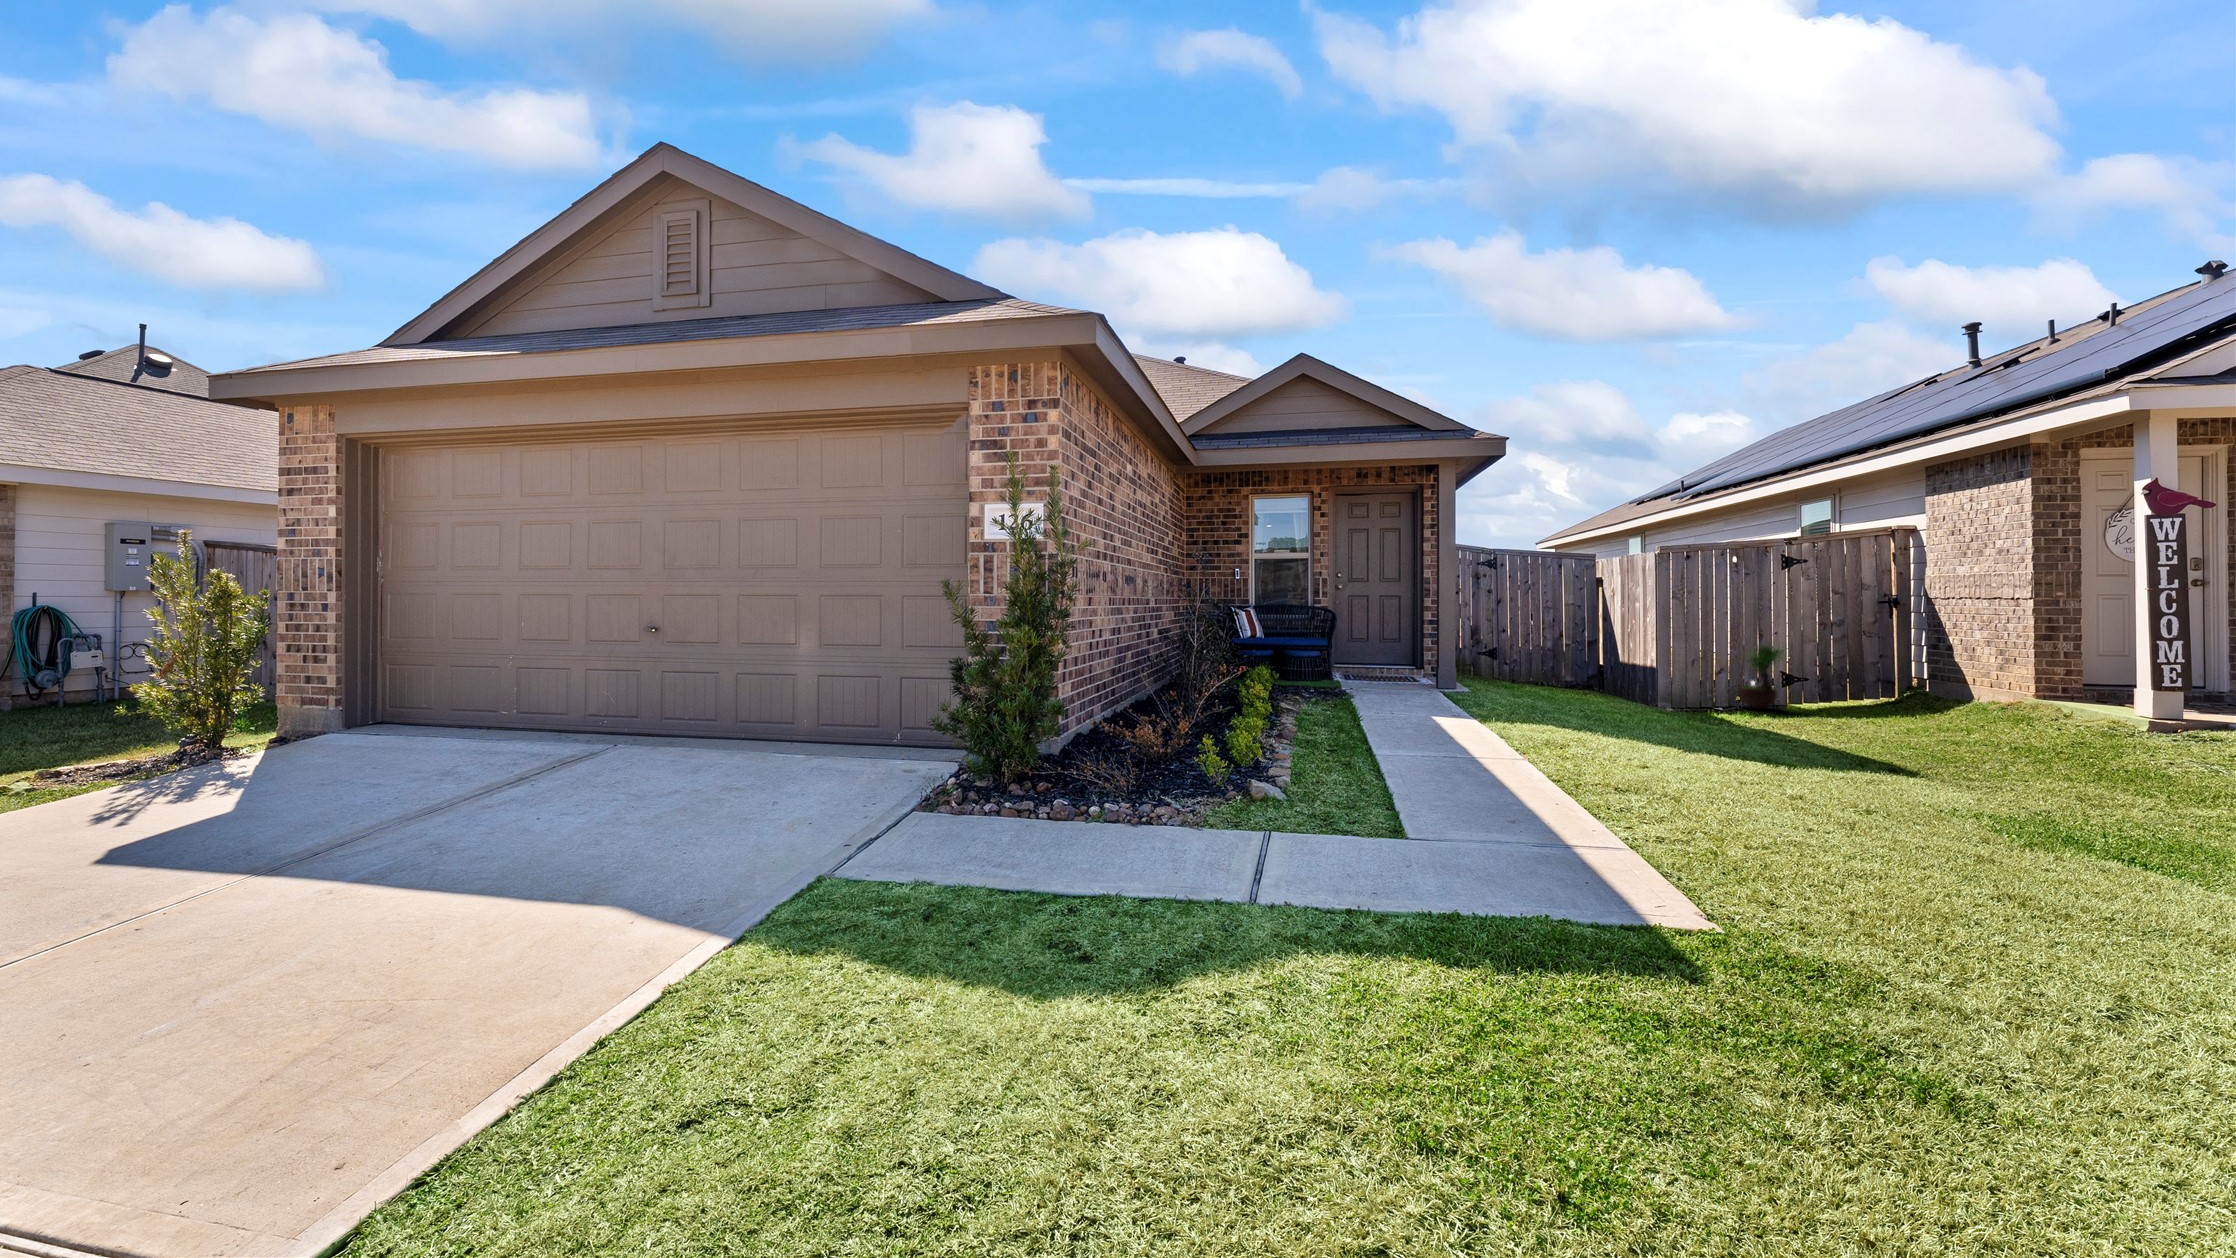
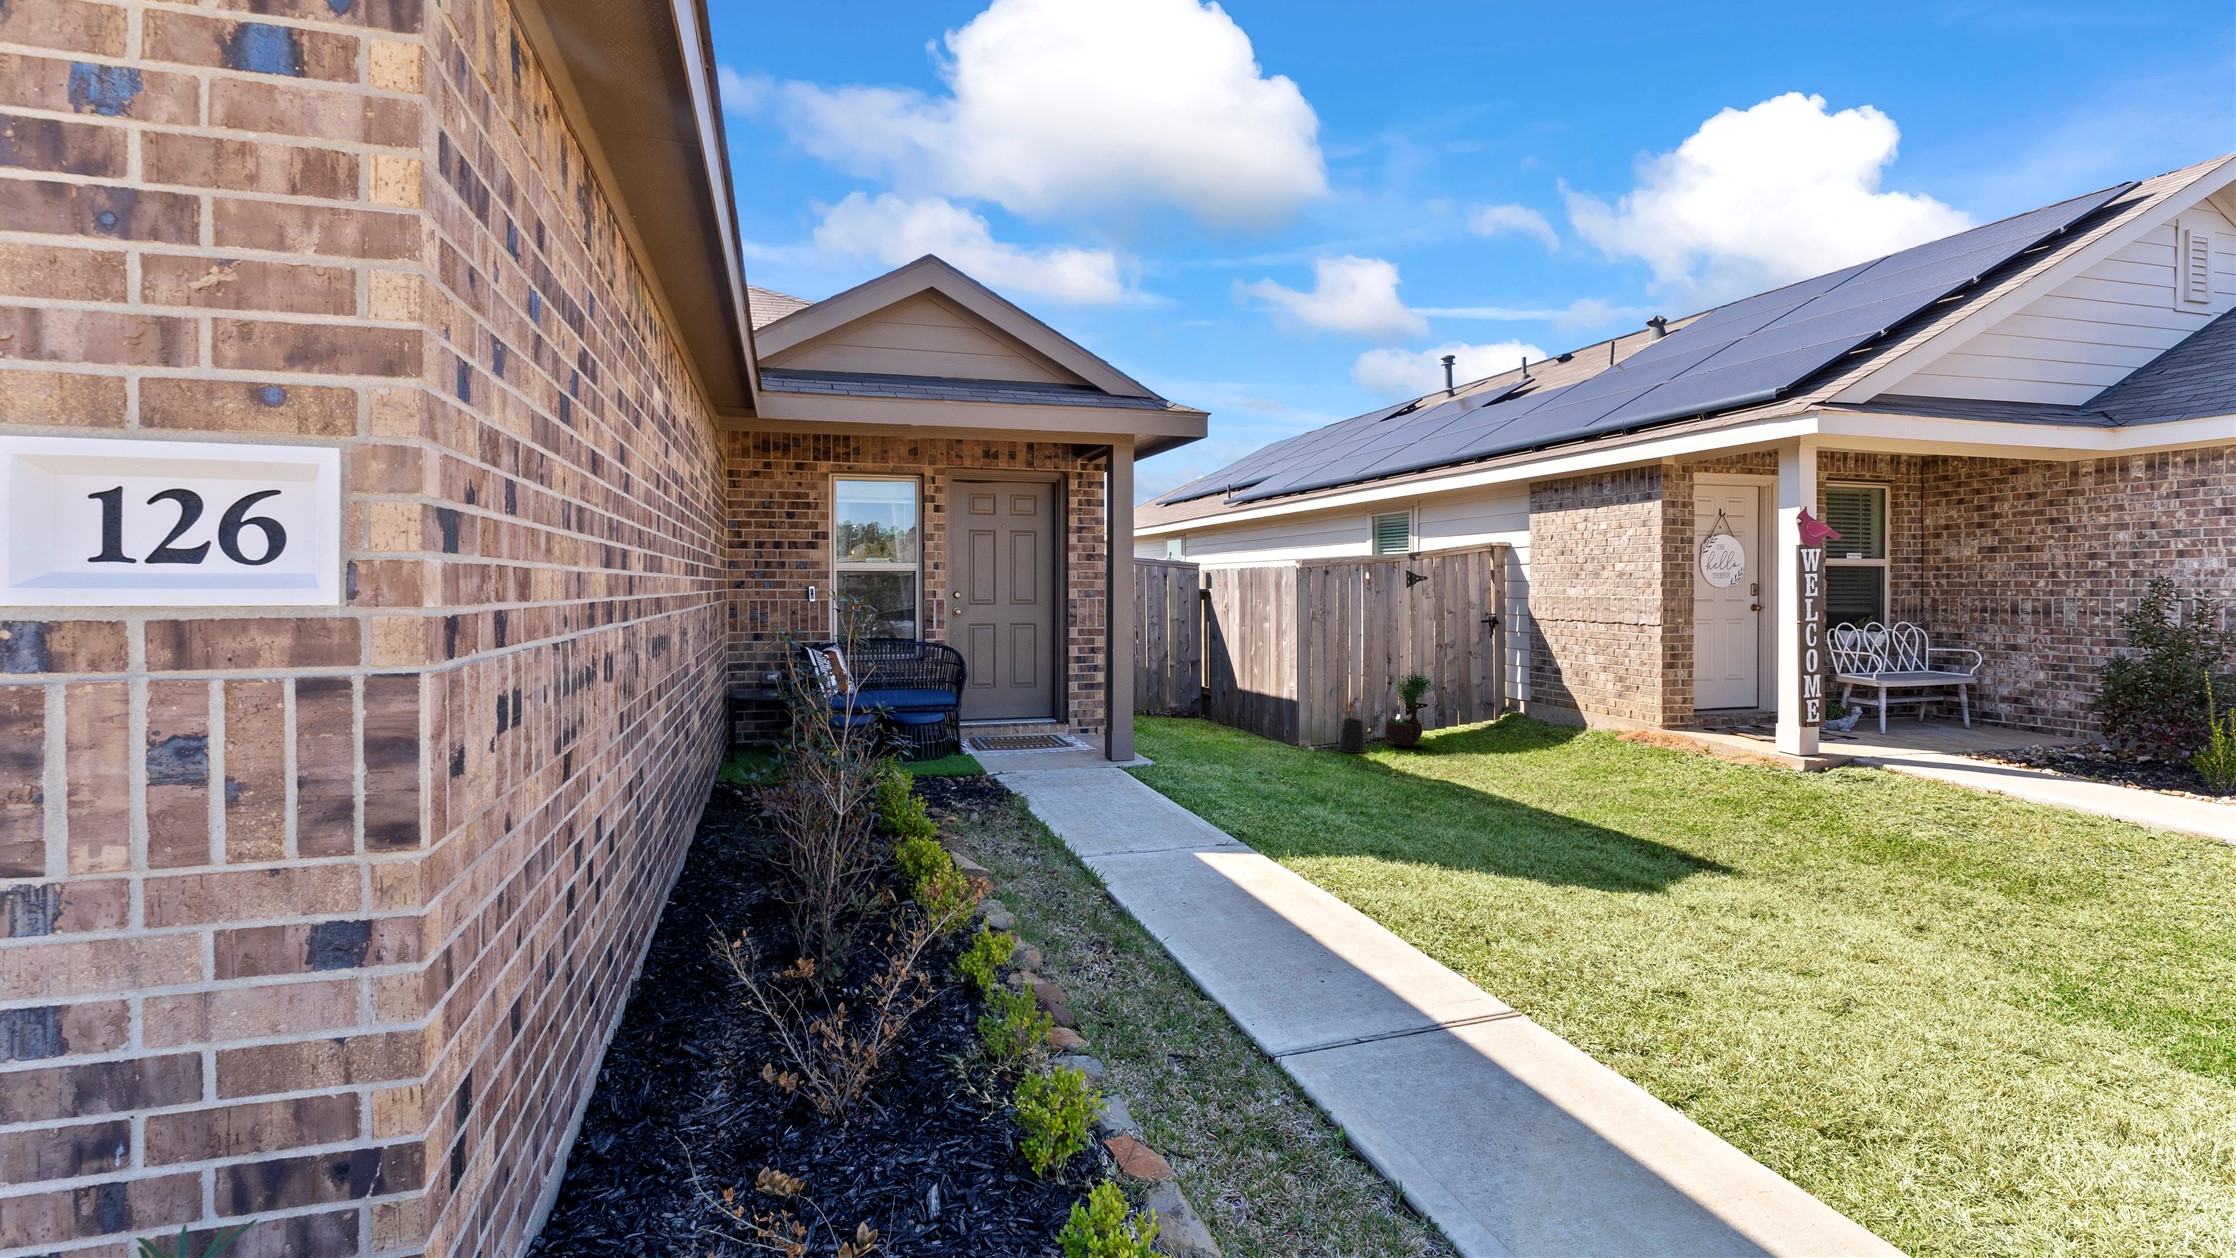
watering can: none [1682,667,1710,710] -> present [1338,703,1366,753]

